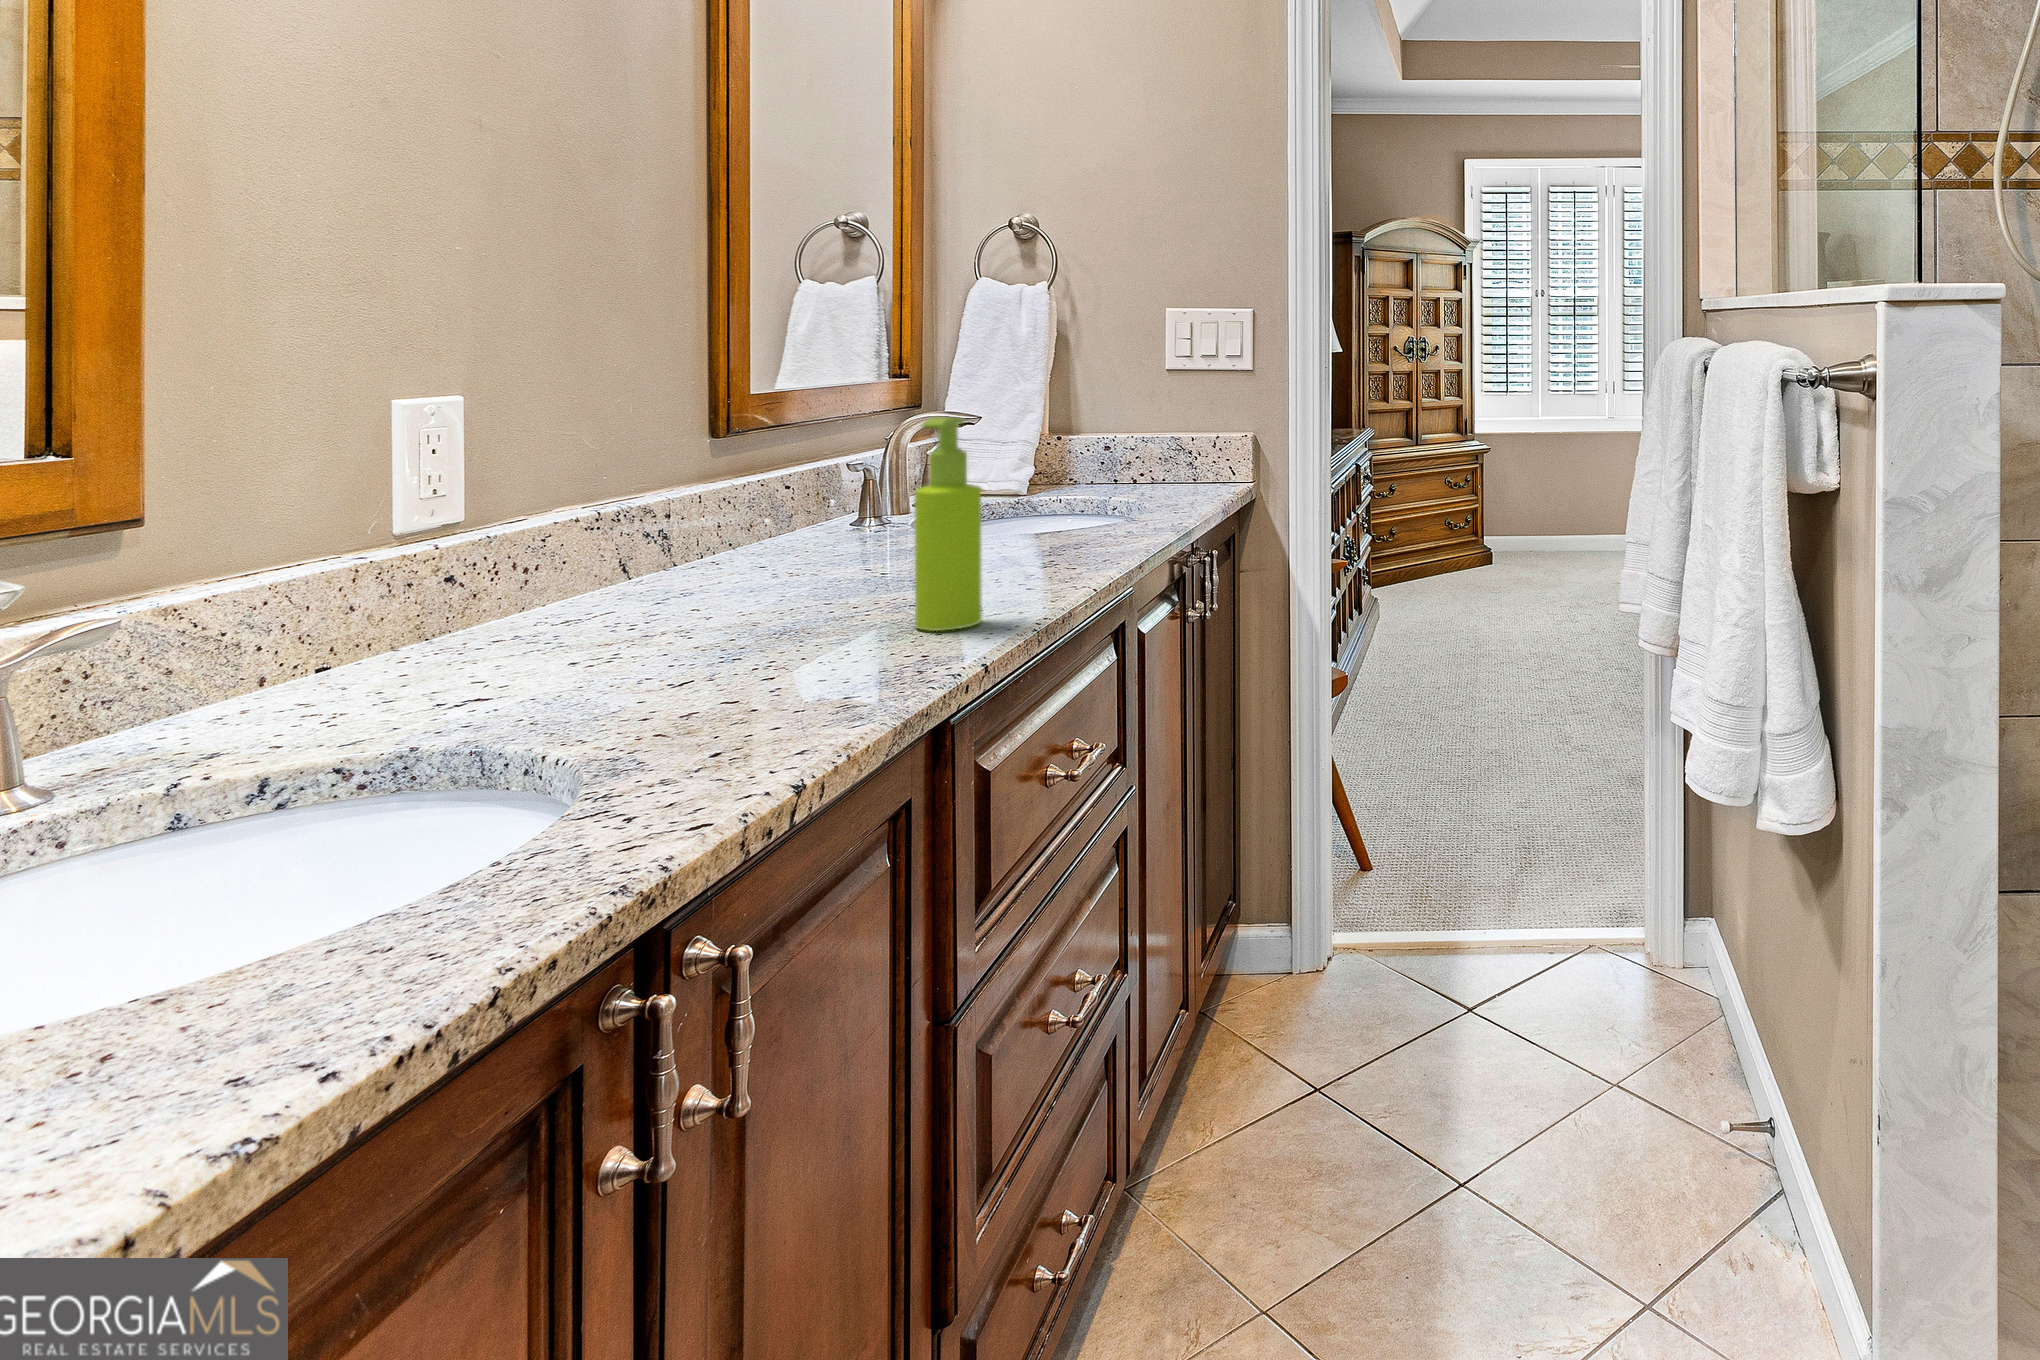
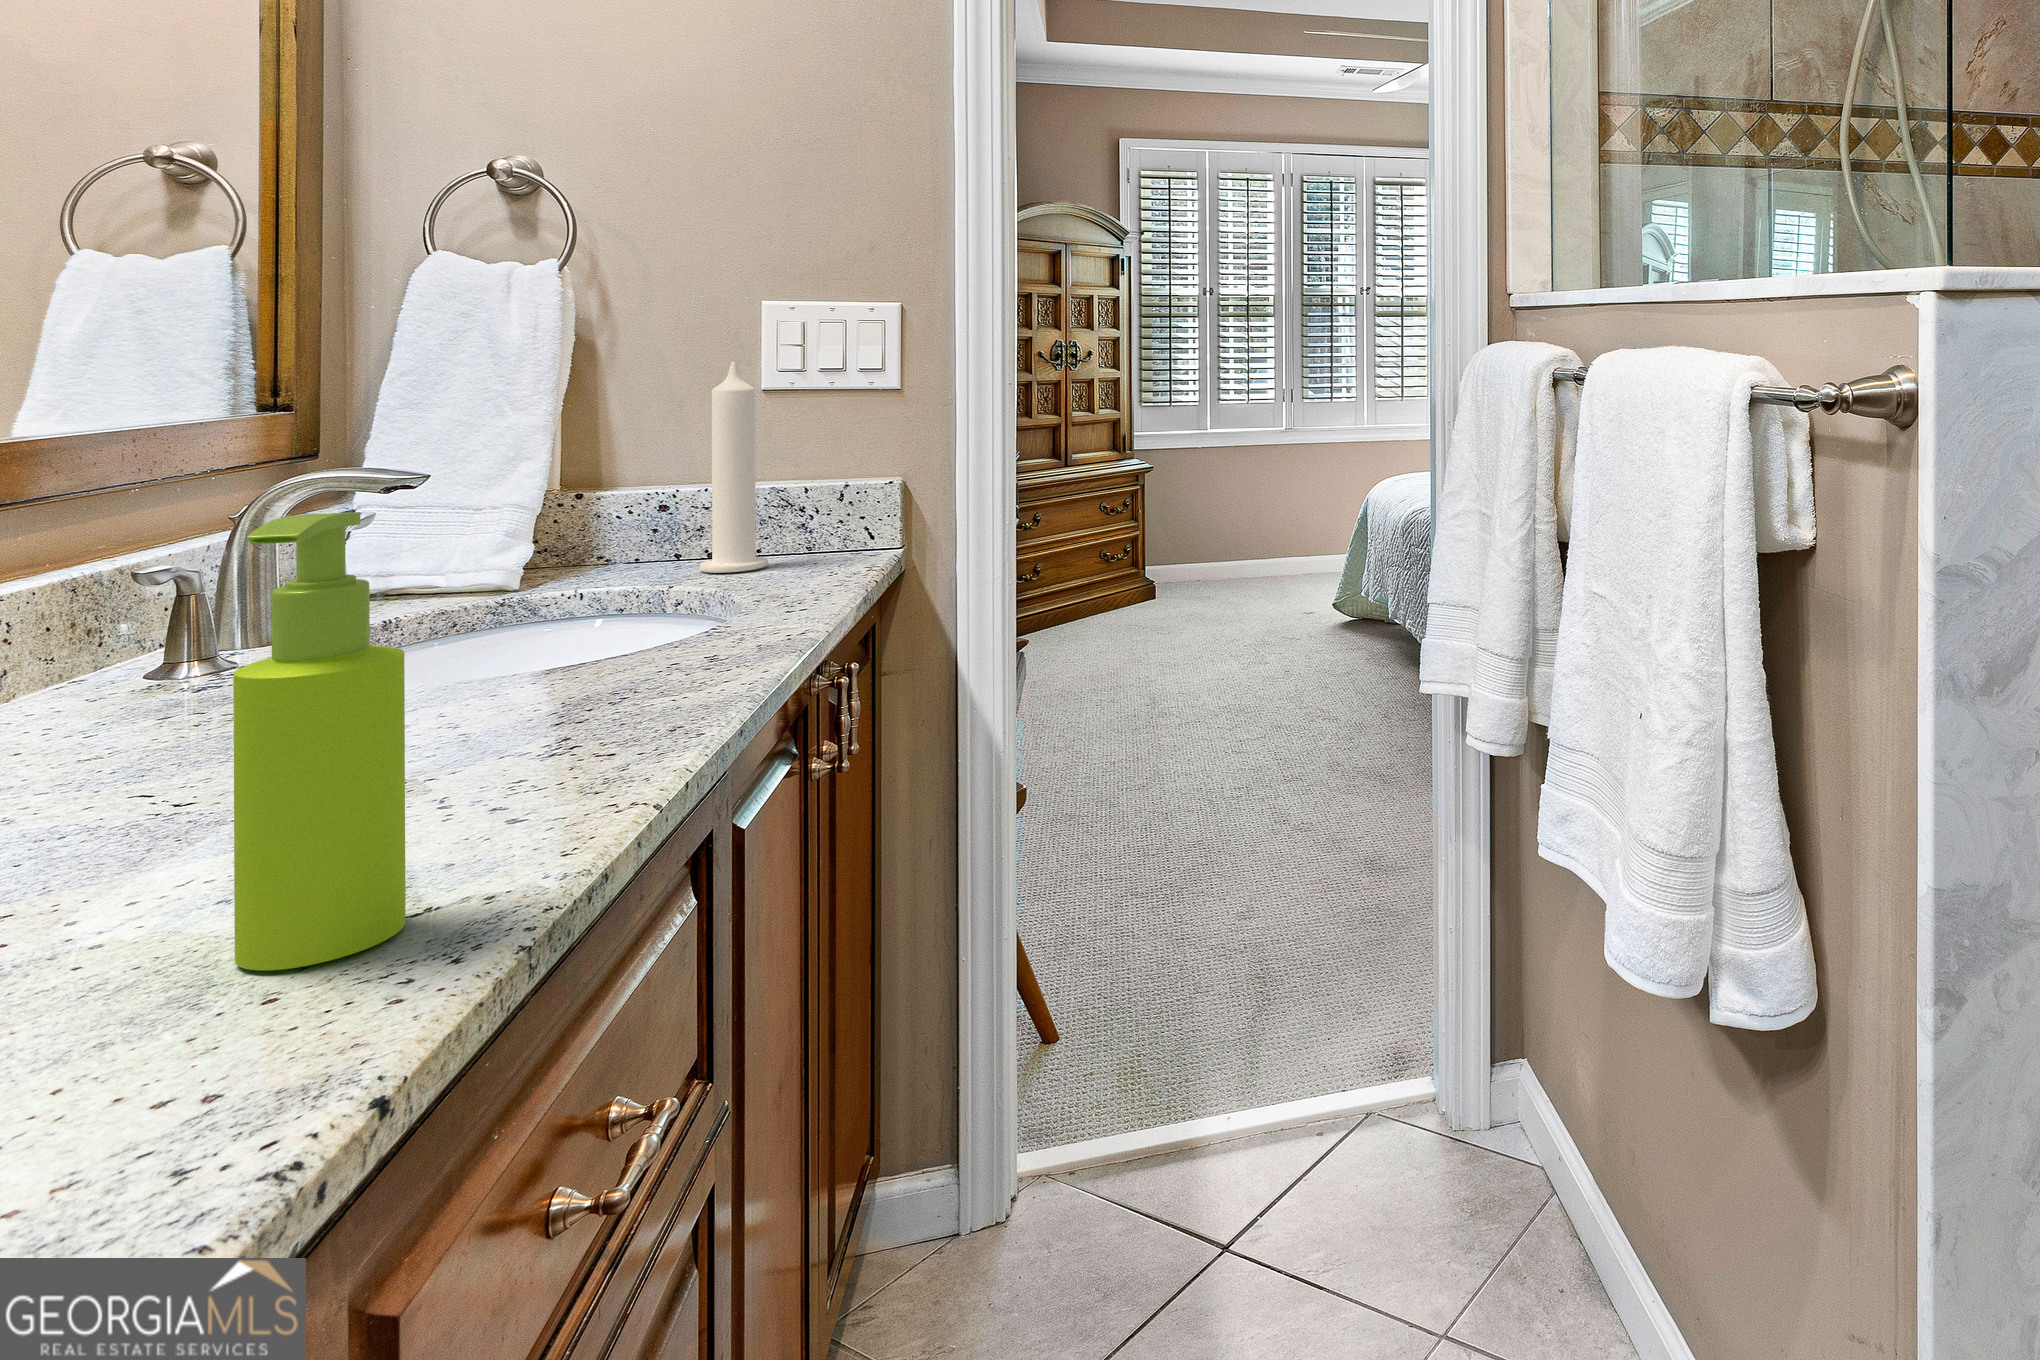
candle: none [1130,350,1171,492] -> present [700,362,768,573]

